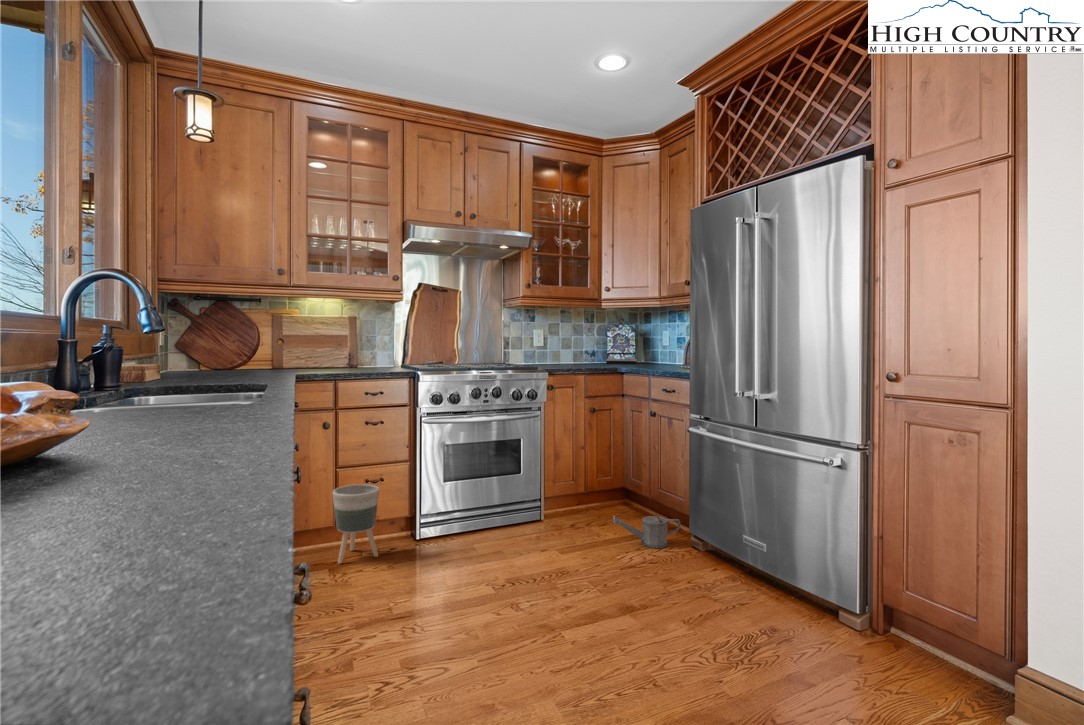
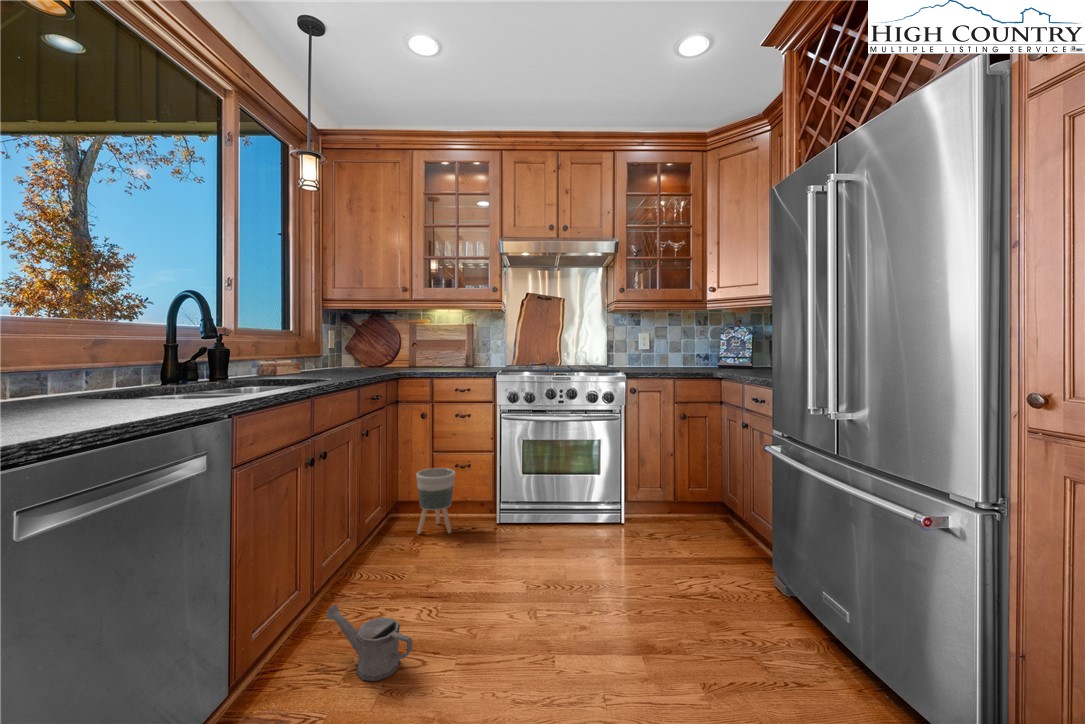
watering can: present [613,516,680,548] -> present [327,605,412,681]

